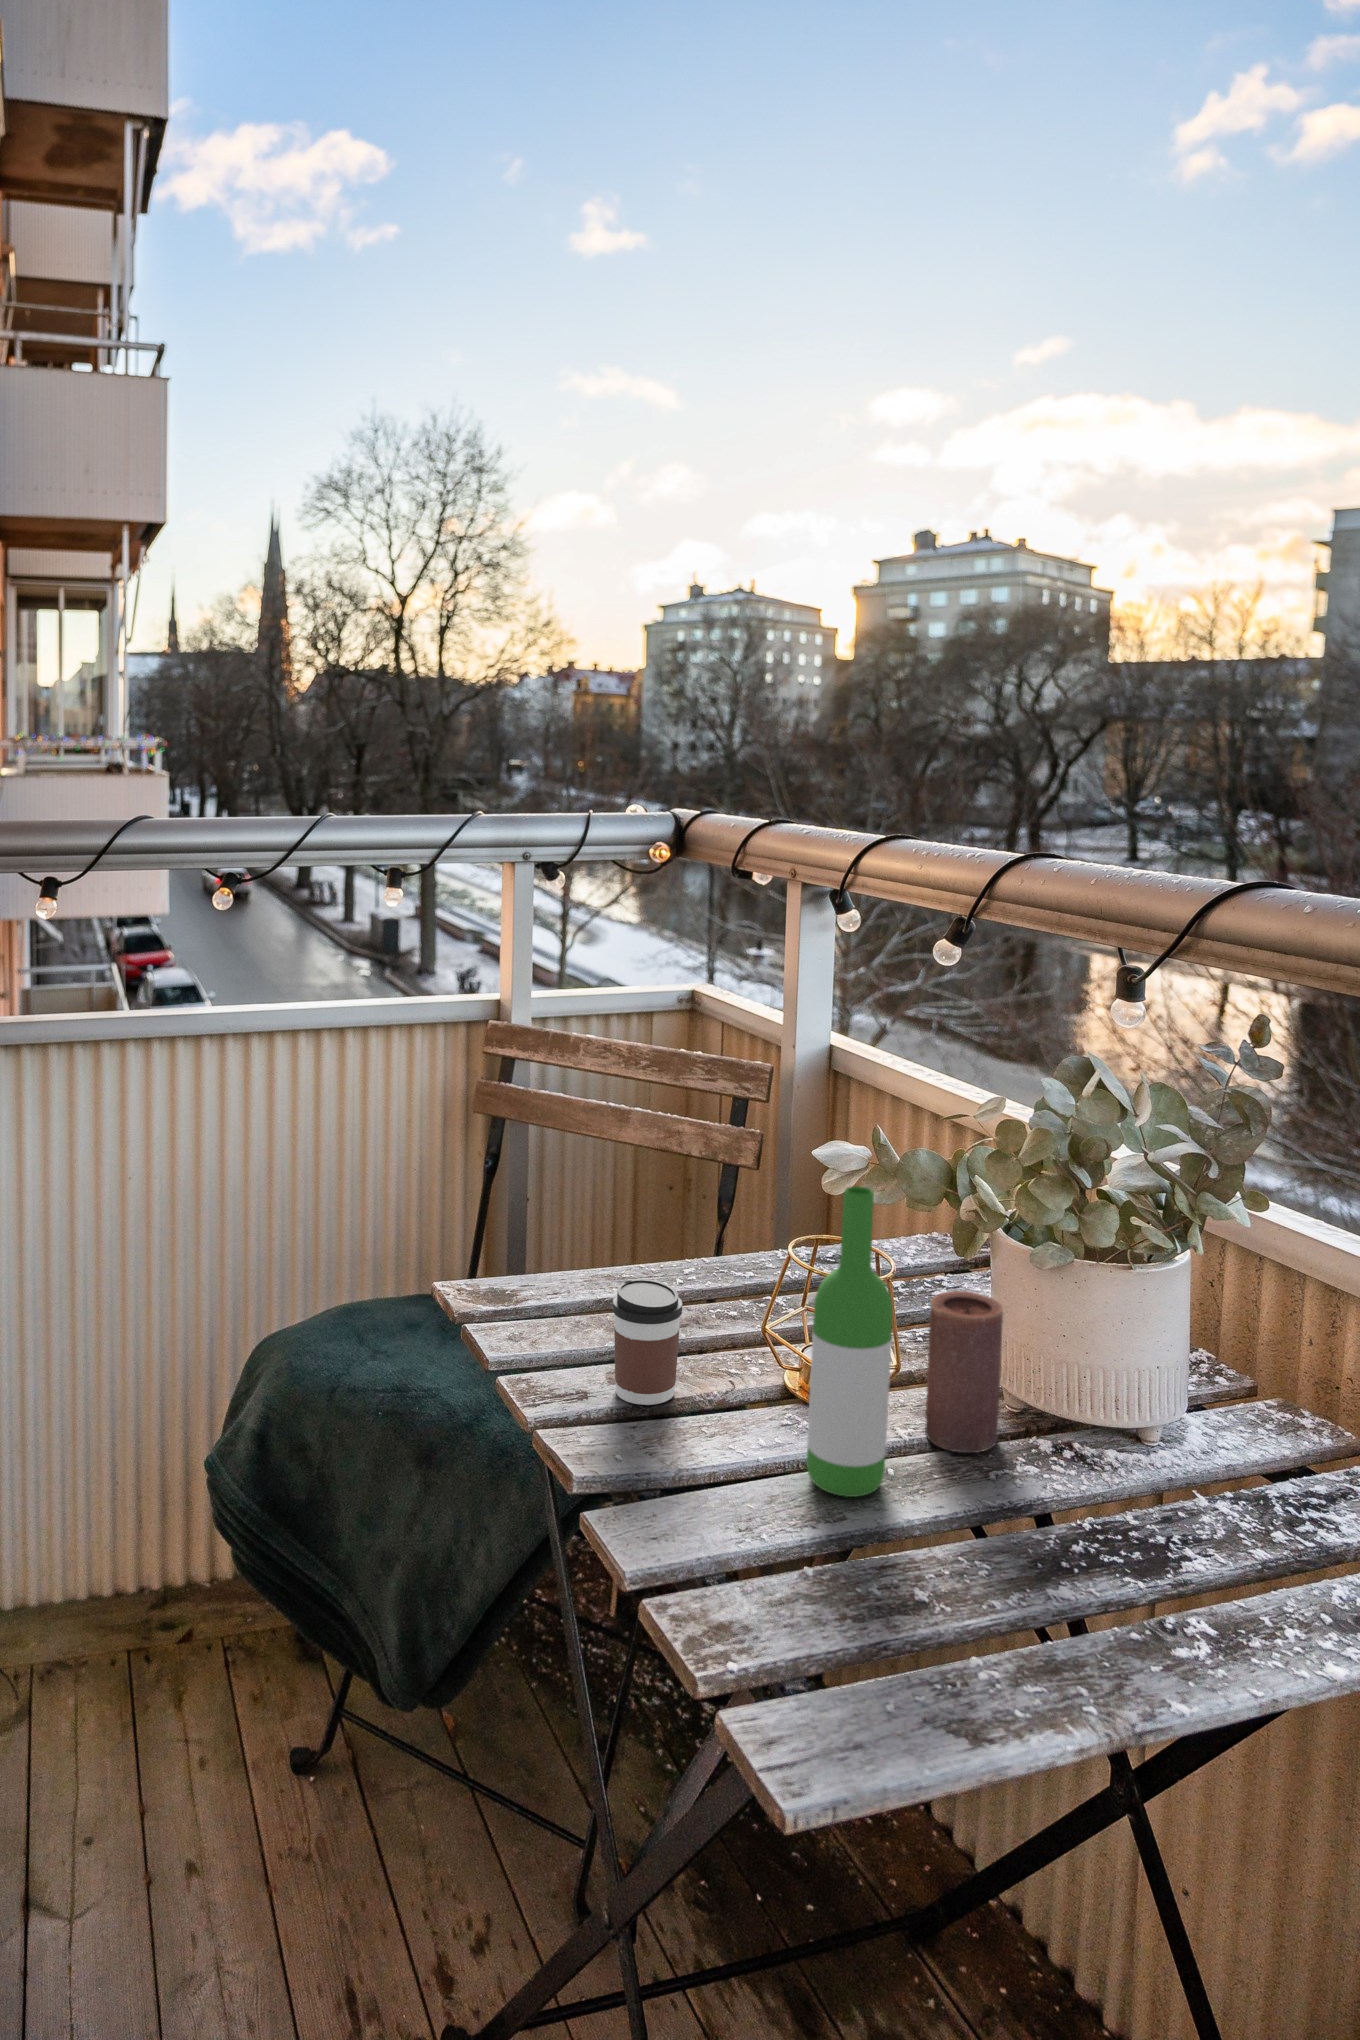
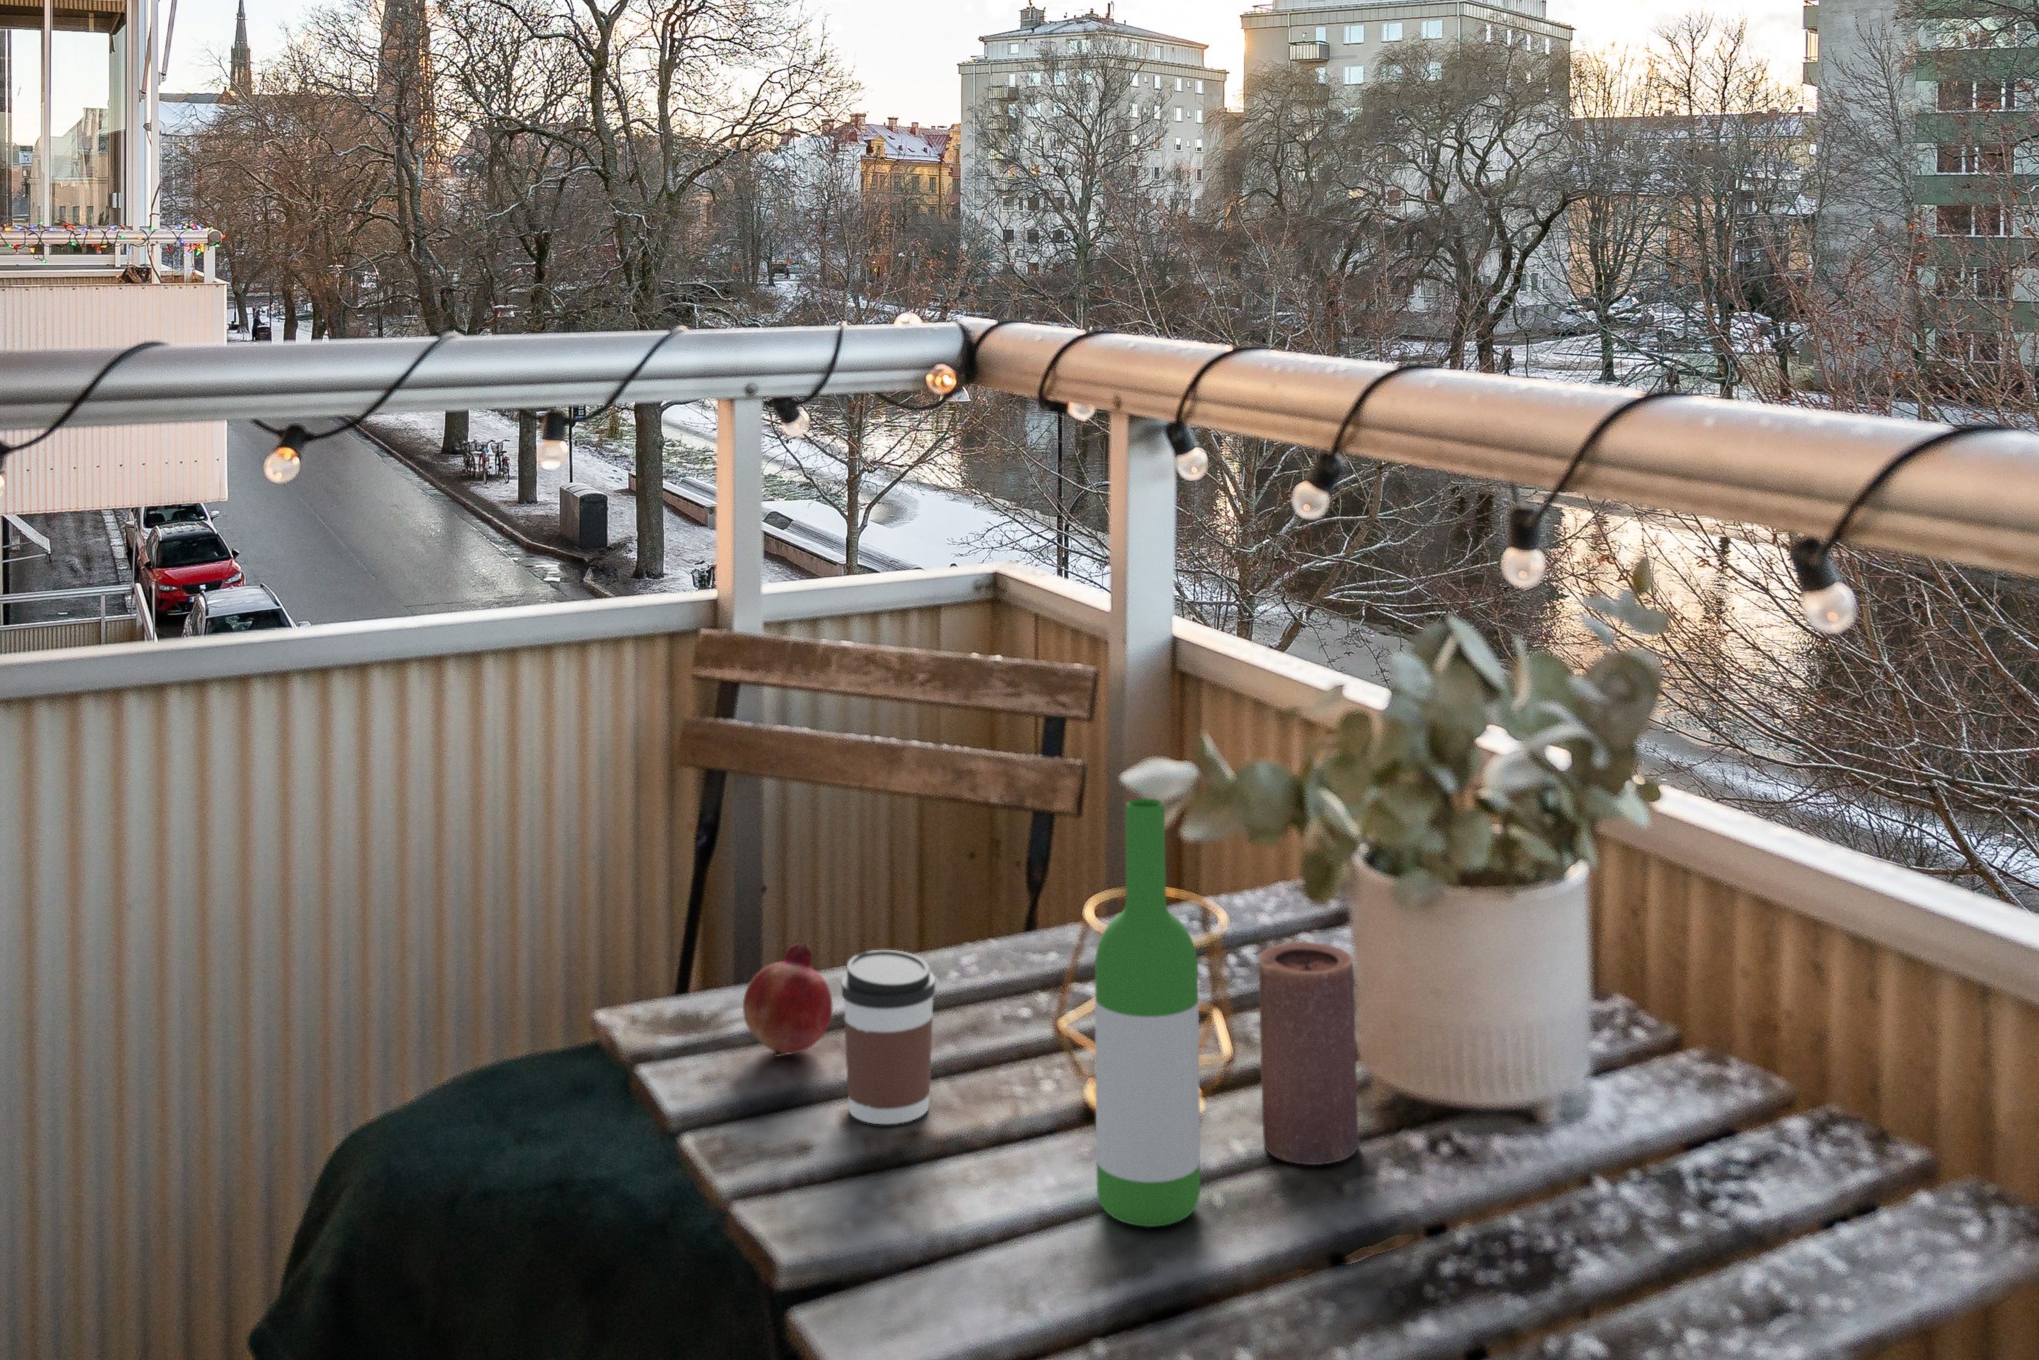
fruit: none [536,1265,601,1348] -> present [743,941,832,1057]

